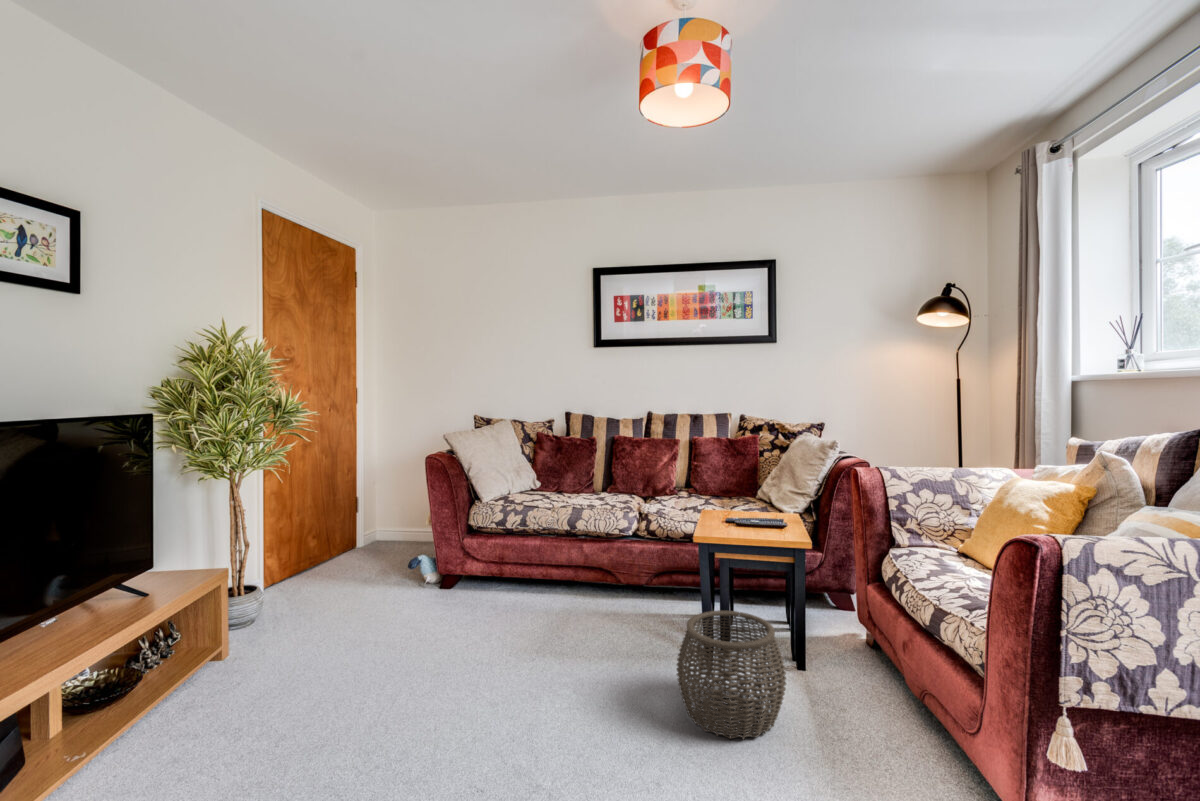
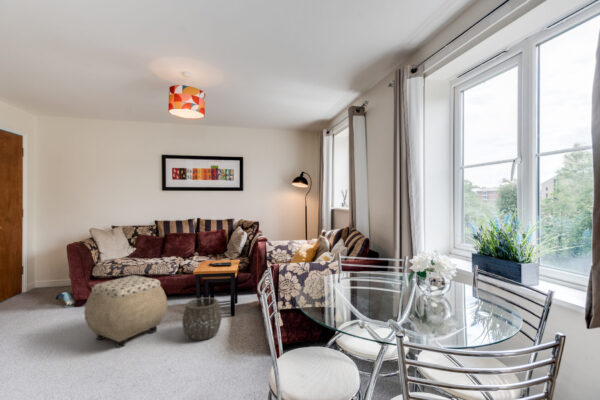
ottoman: none [453,532,633,717] -> present [84,275,167,347]

